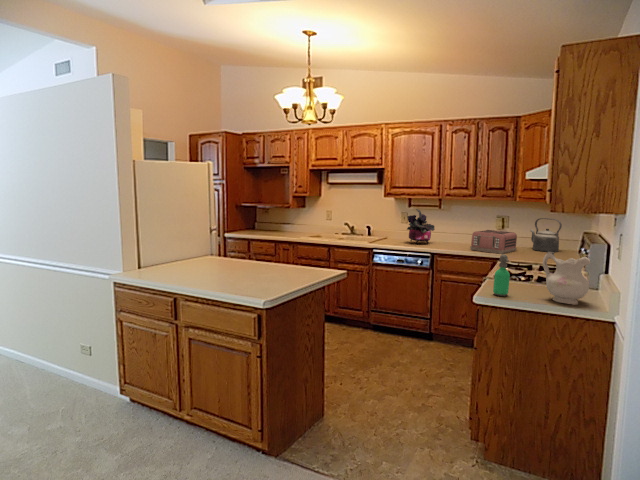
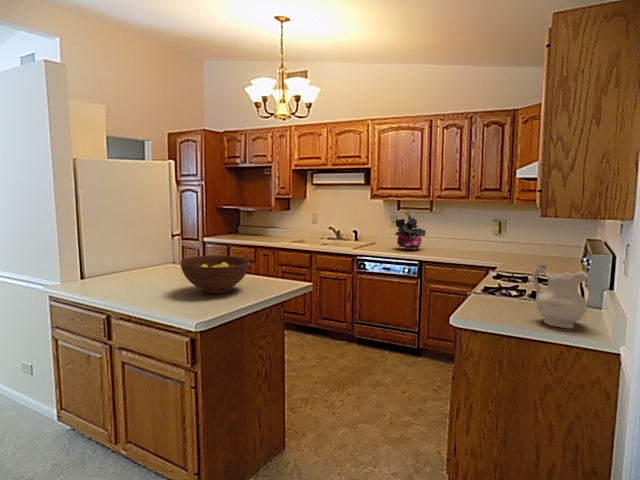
kettle: present [530,218,562,252] -> none [530,223,565,261]
toaster: present [470,230,517,254] -> none [463,235,515,263]
fruit bowl: none [237,246,295,279] -> present [181,255,249,294]
soap dispenser: present [493,255,510,296] -> none [474,267,493,316]

